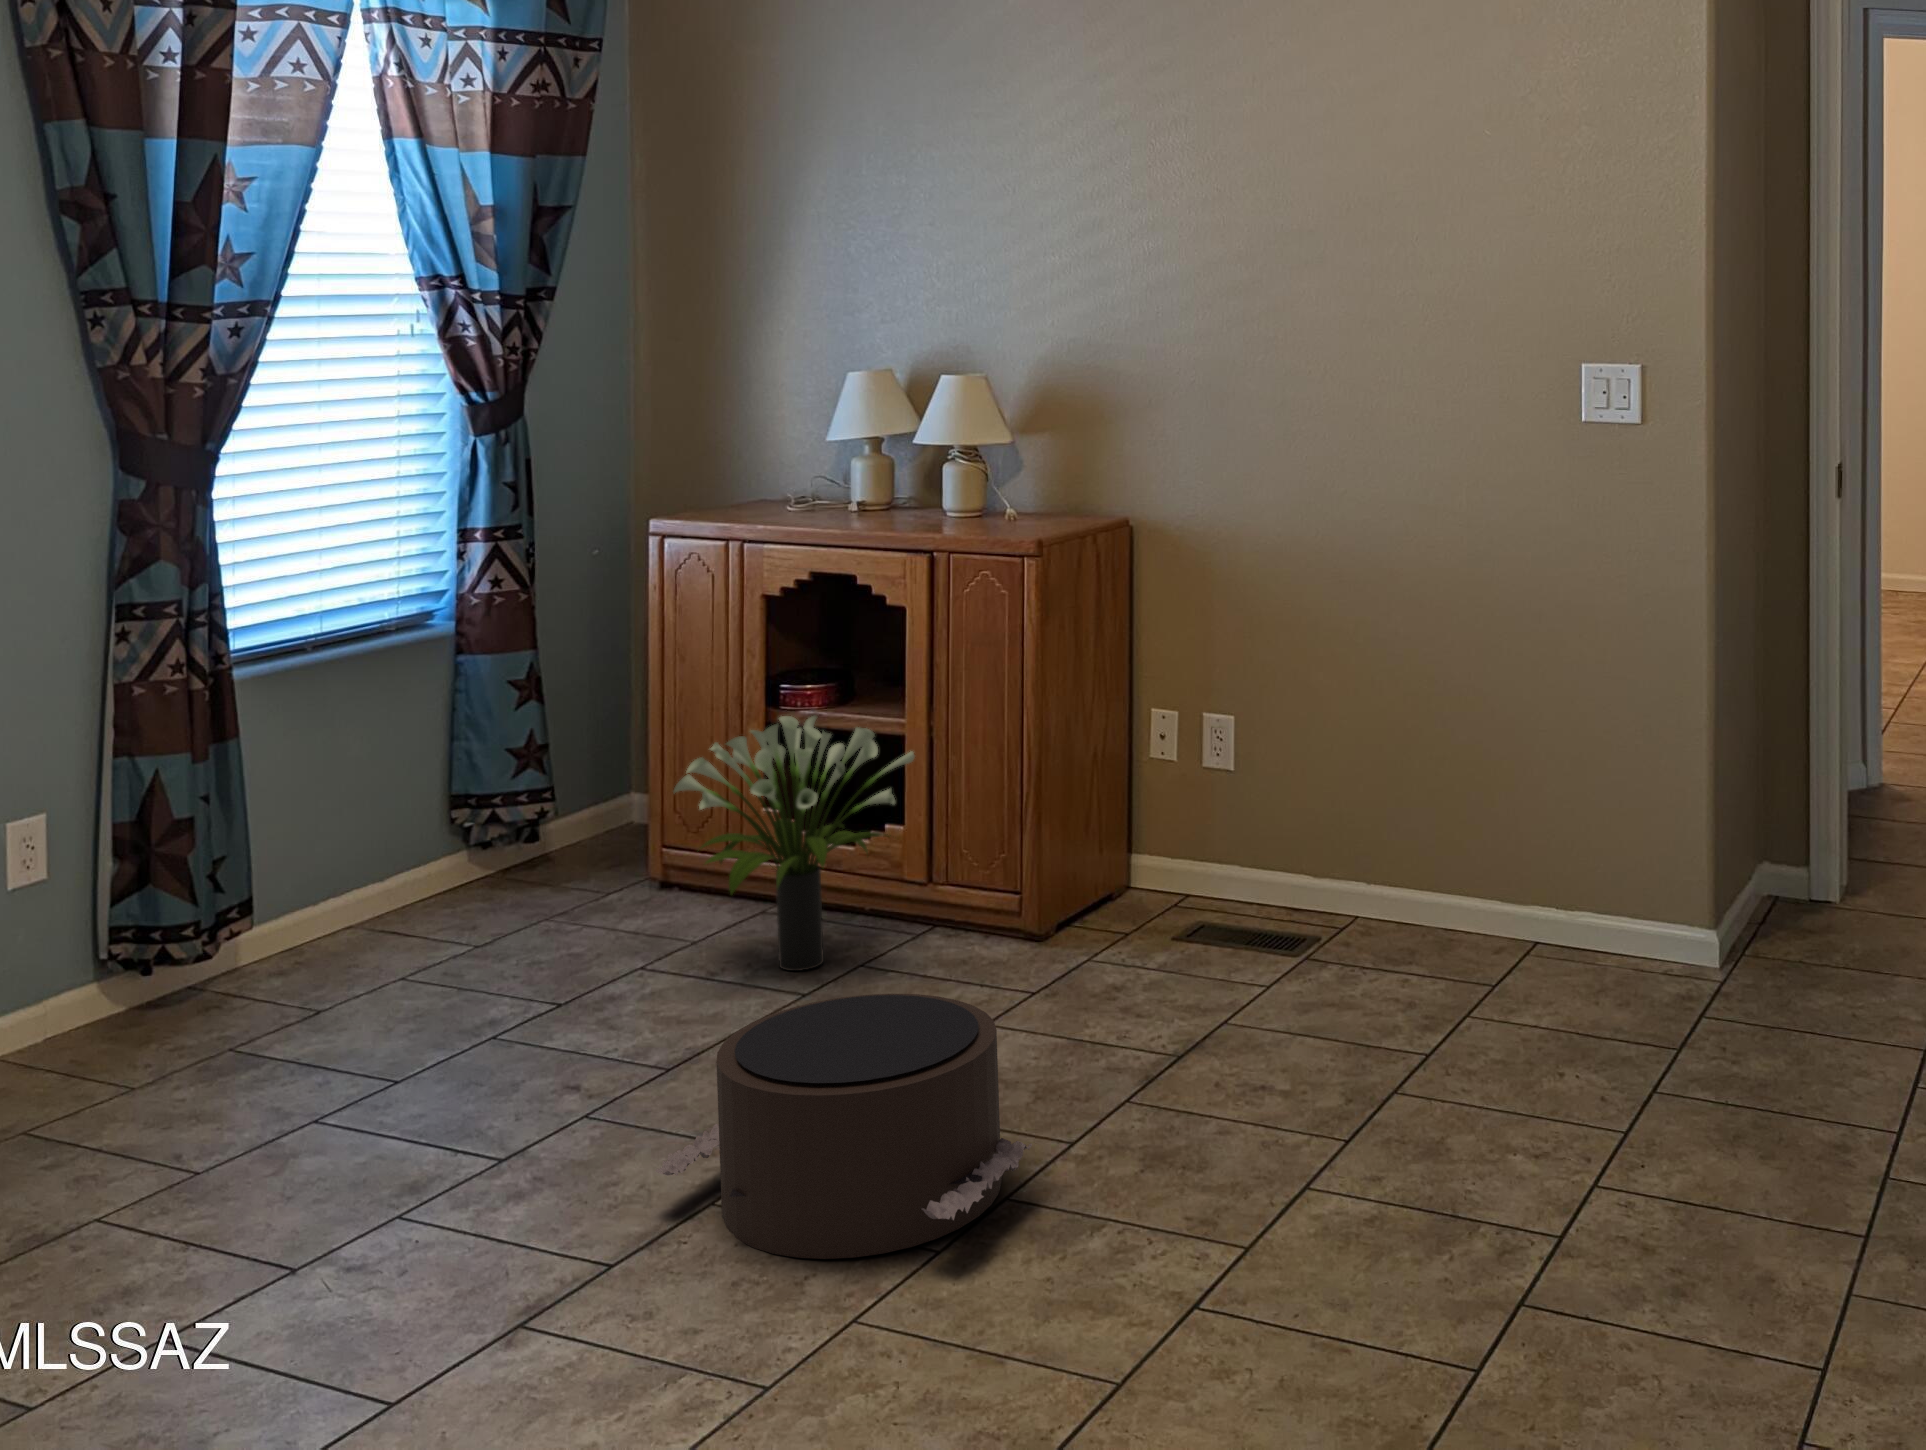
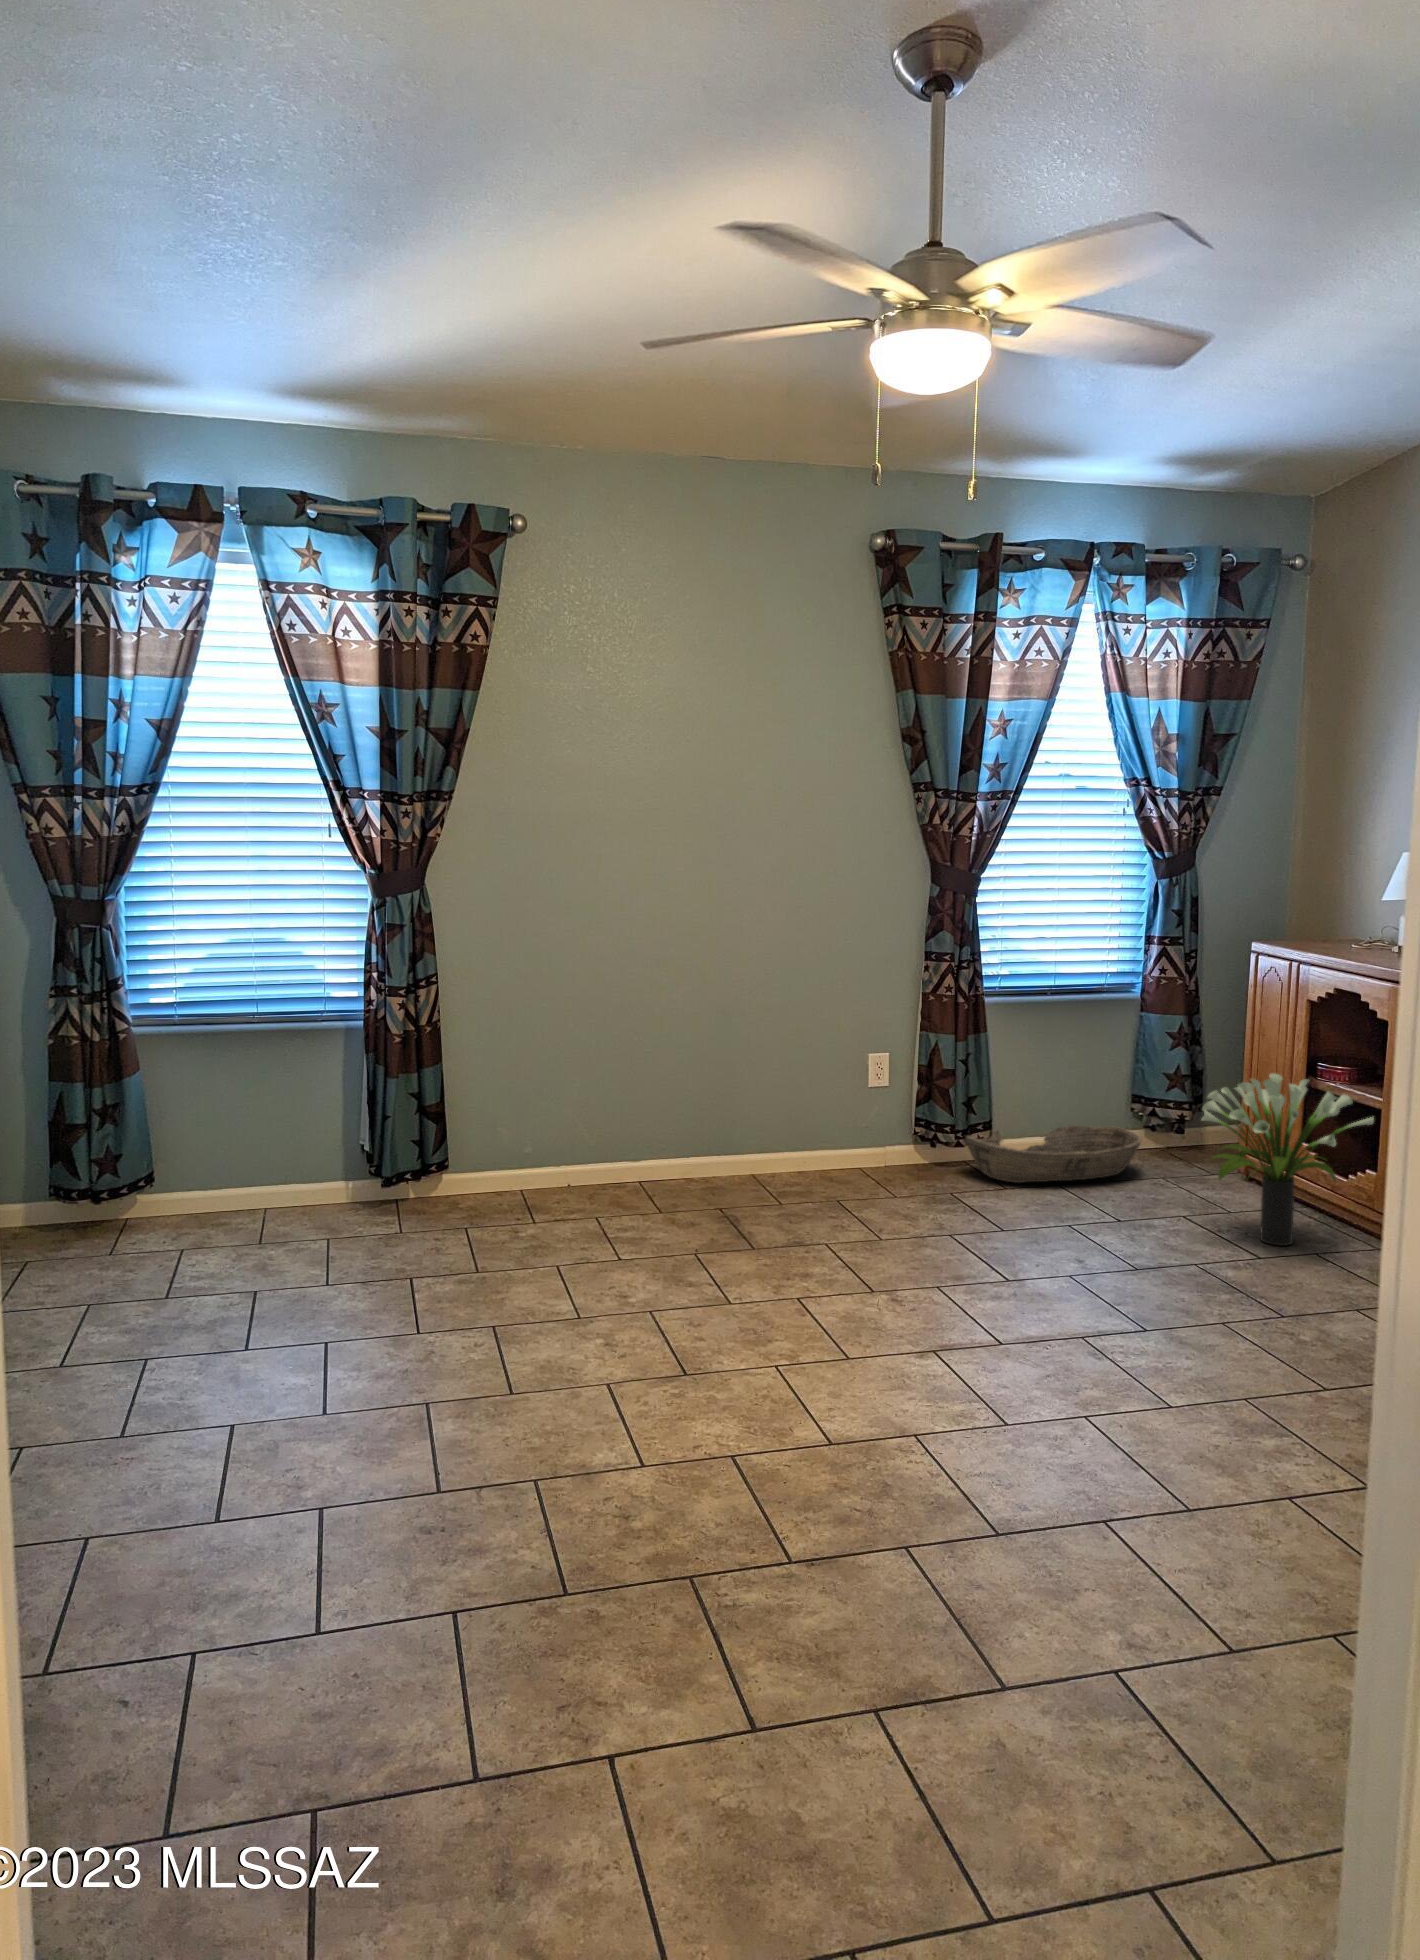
basket: none [219,852,520,997] -> present [966,1125,1141,1183]
pouf: present [655,994,1032,1259] -> none [1042,1238,1260,1399]

